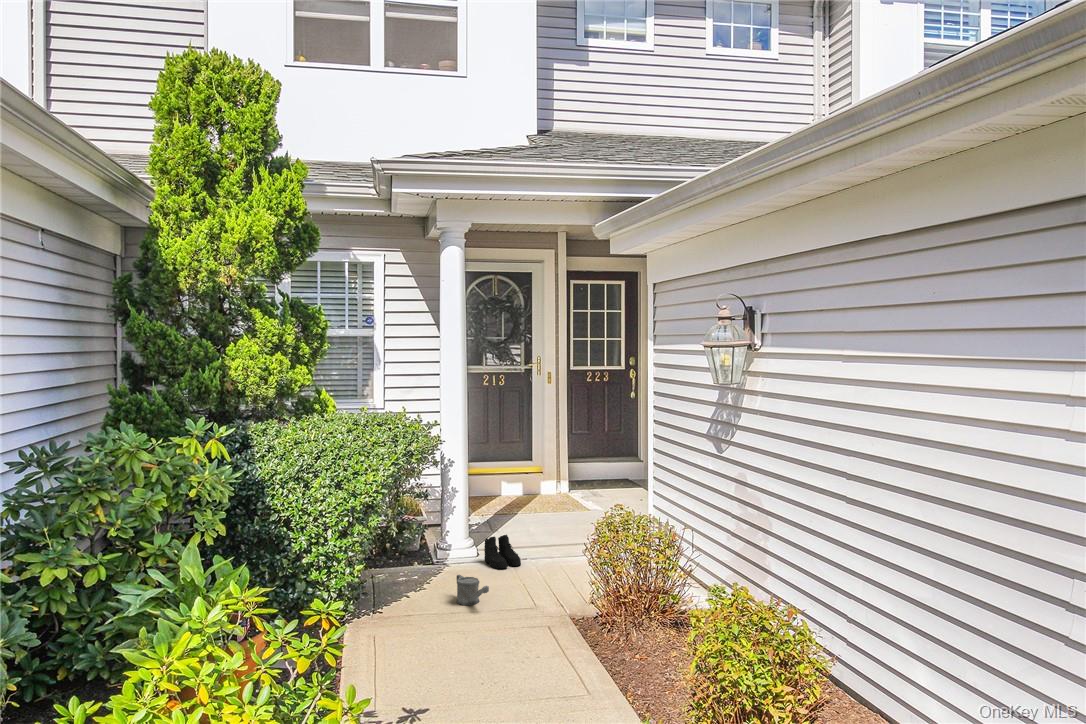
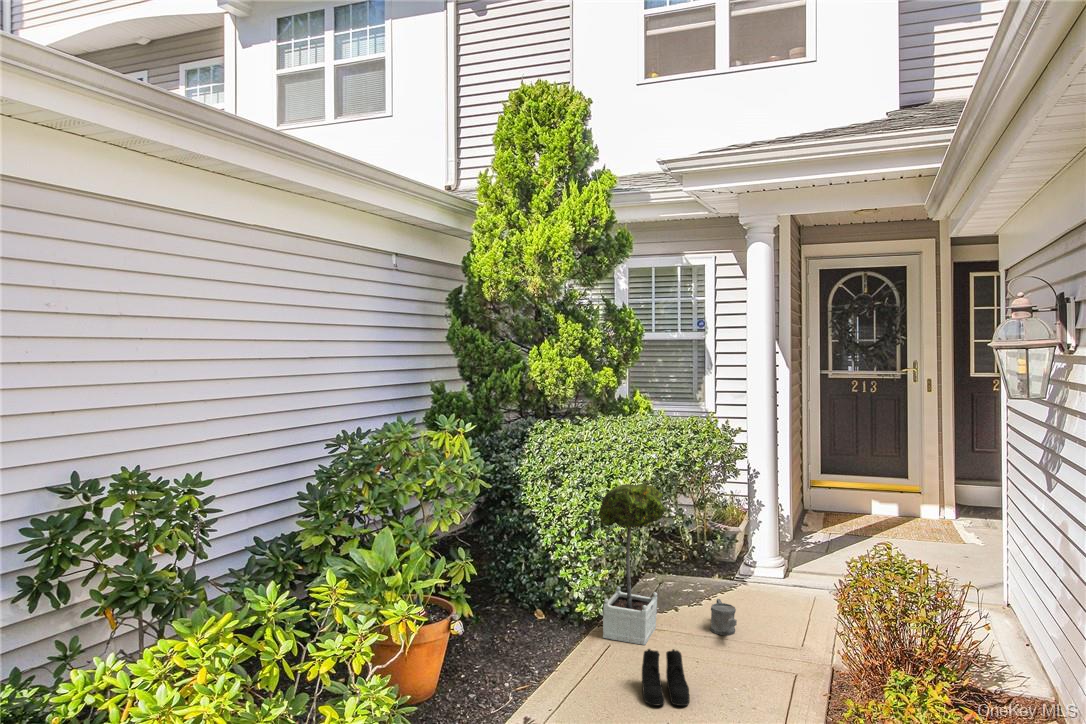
potted tree: none [358,471,425,631] -> present [598,483,665,645]
boots: present [484,535,521,568] -> present [642,649,690,706]

